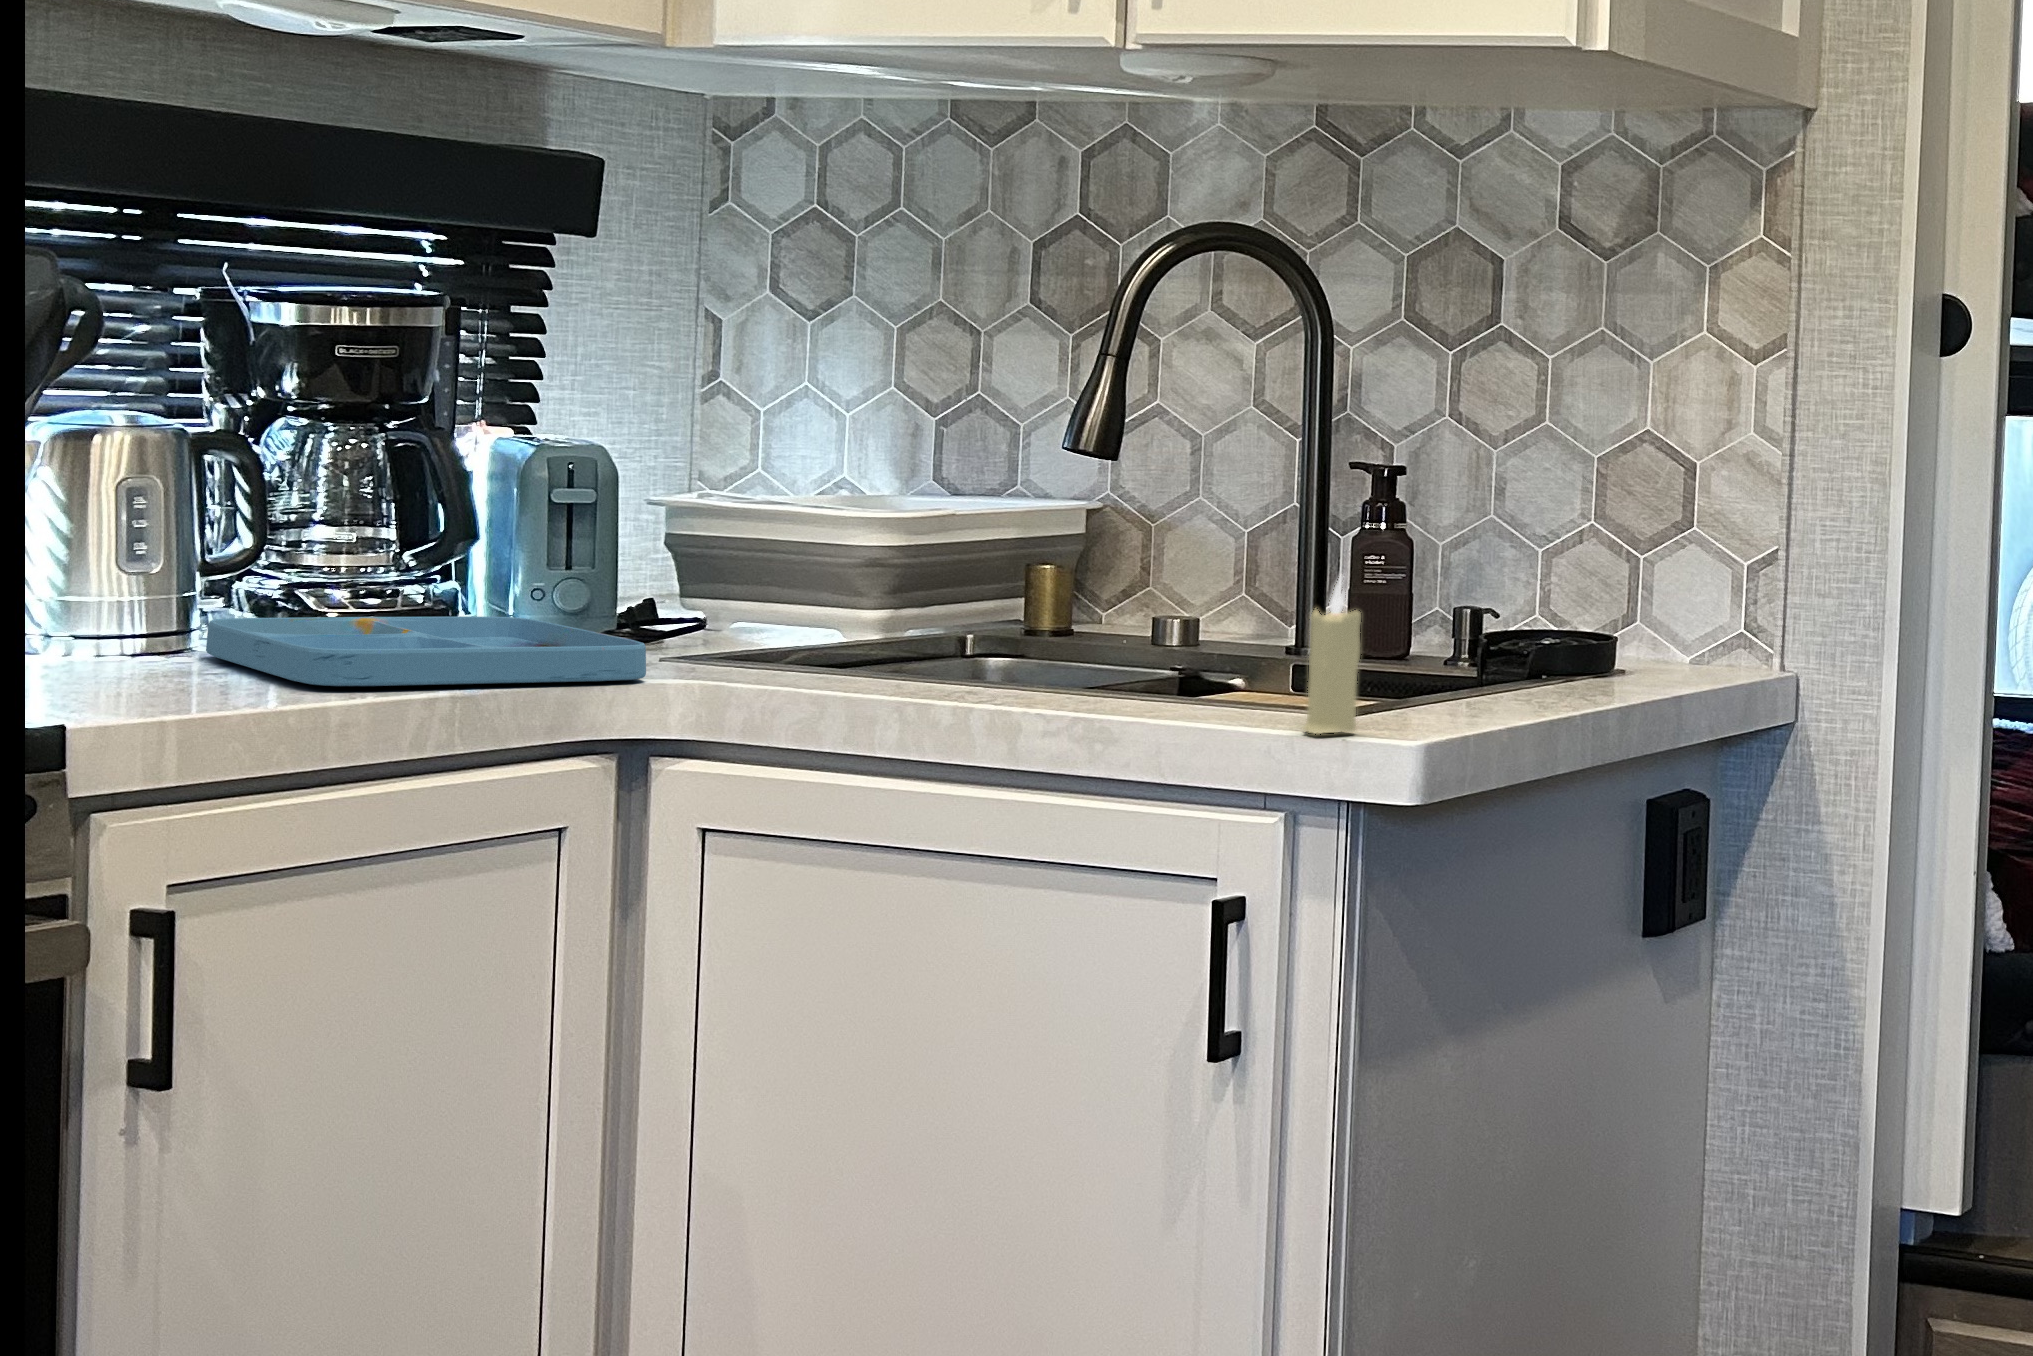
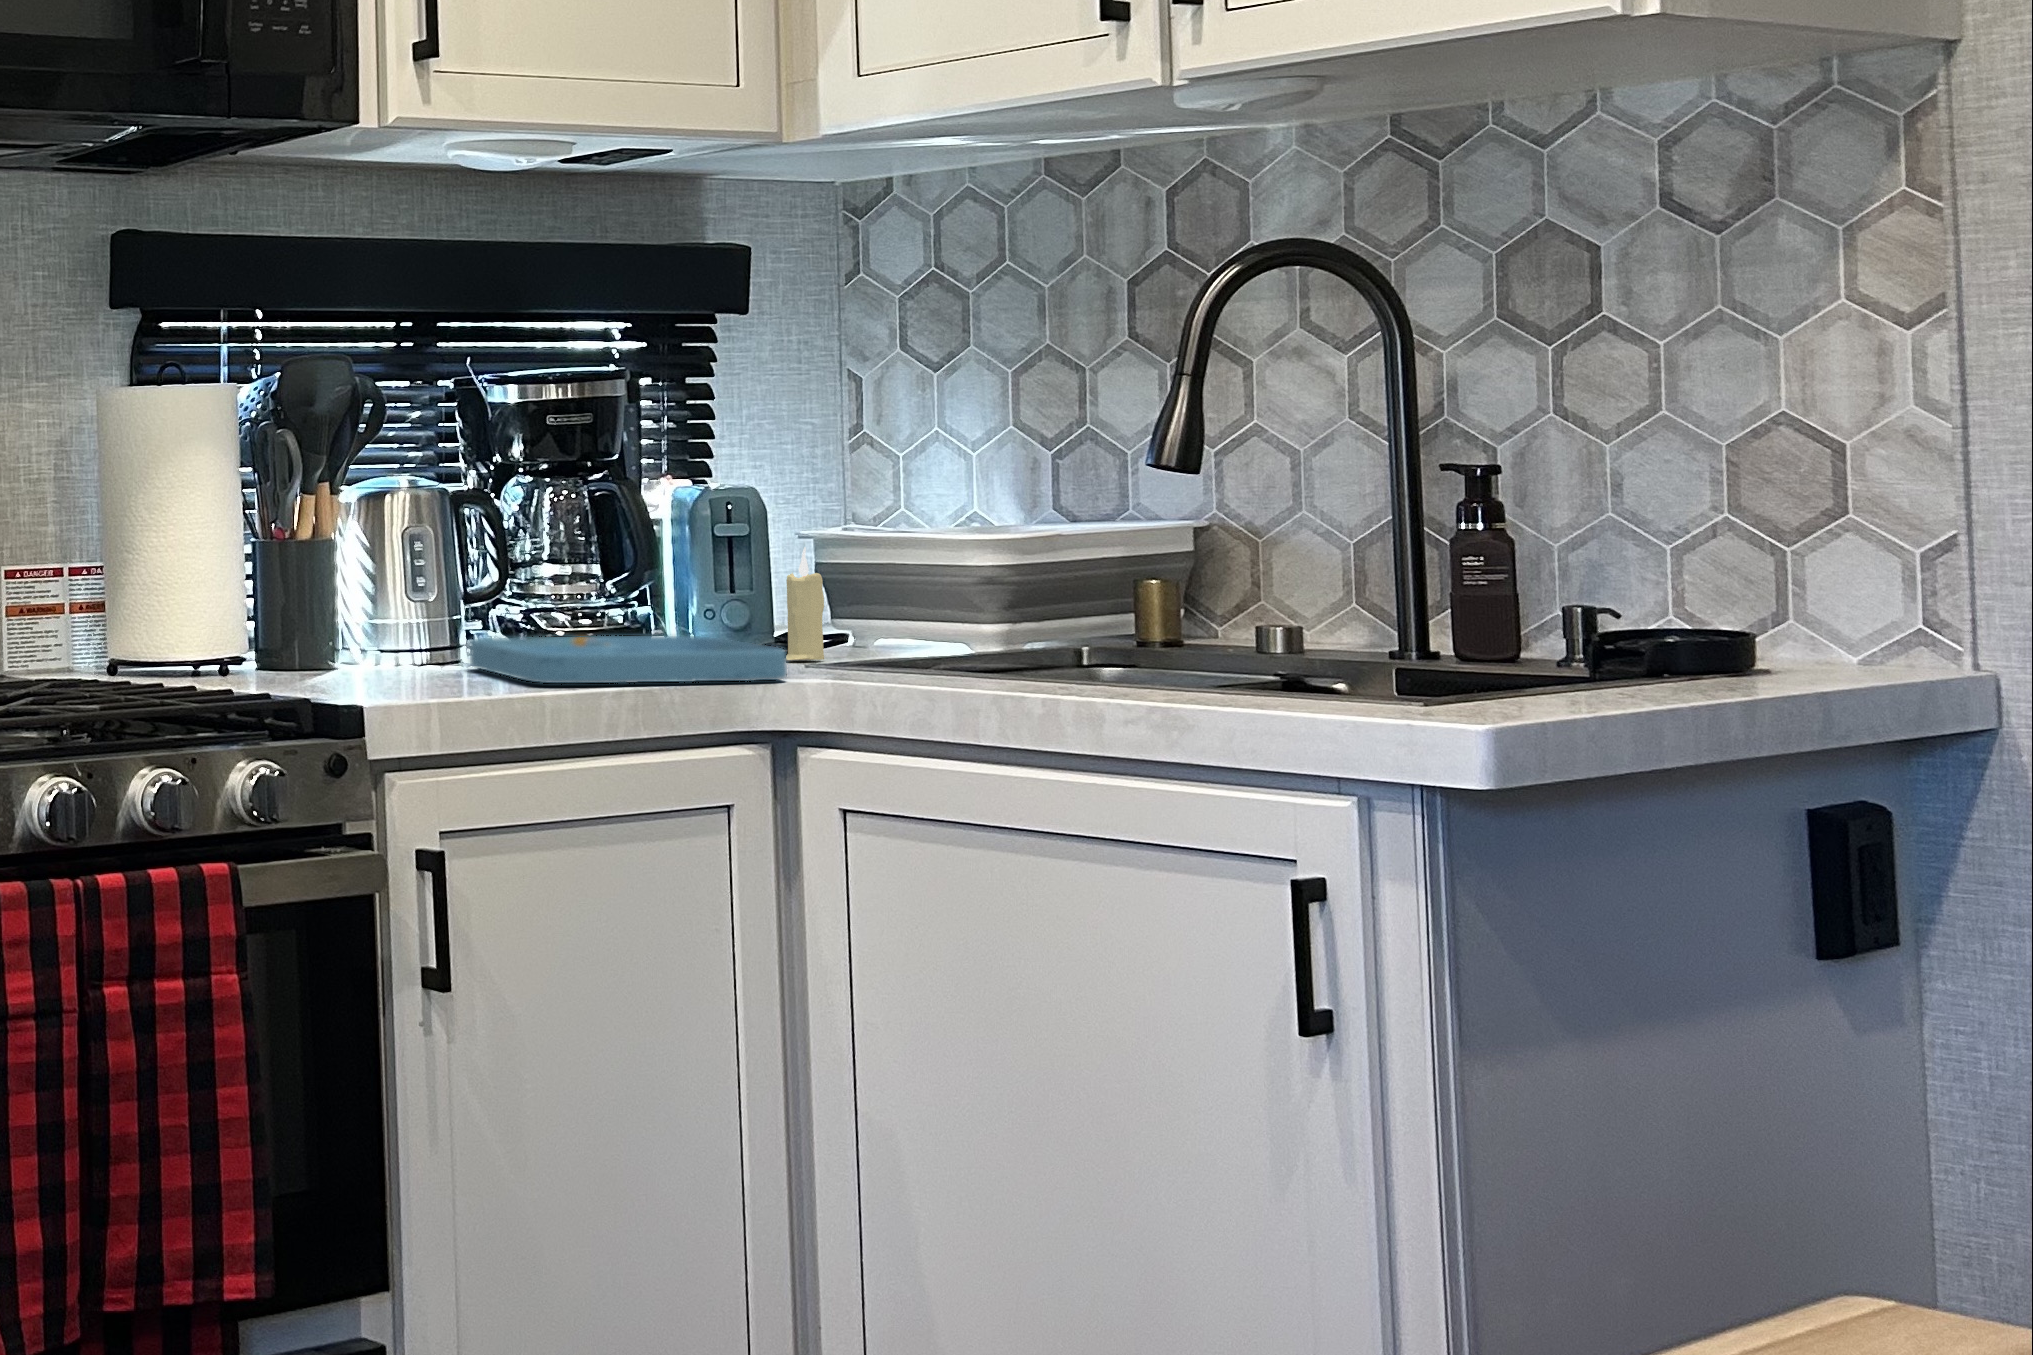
candle: present [1303,577,1361,733] -> present [786,547,824,660]

